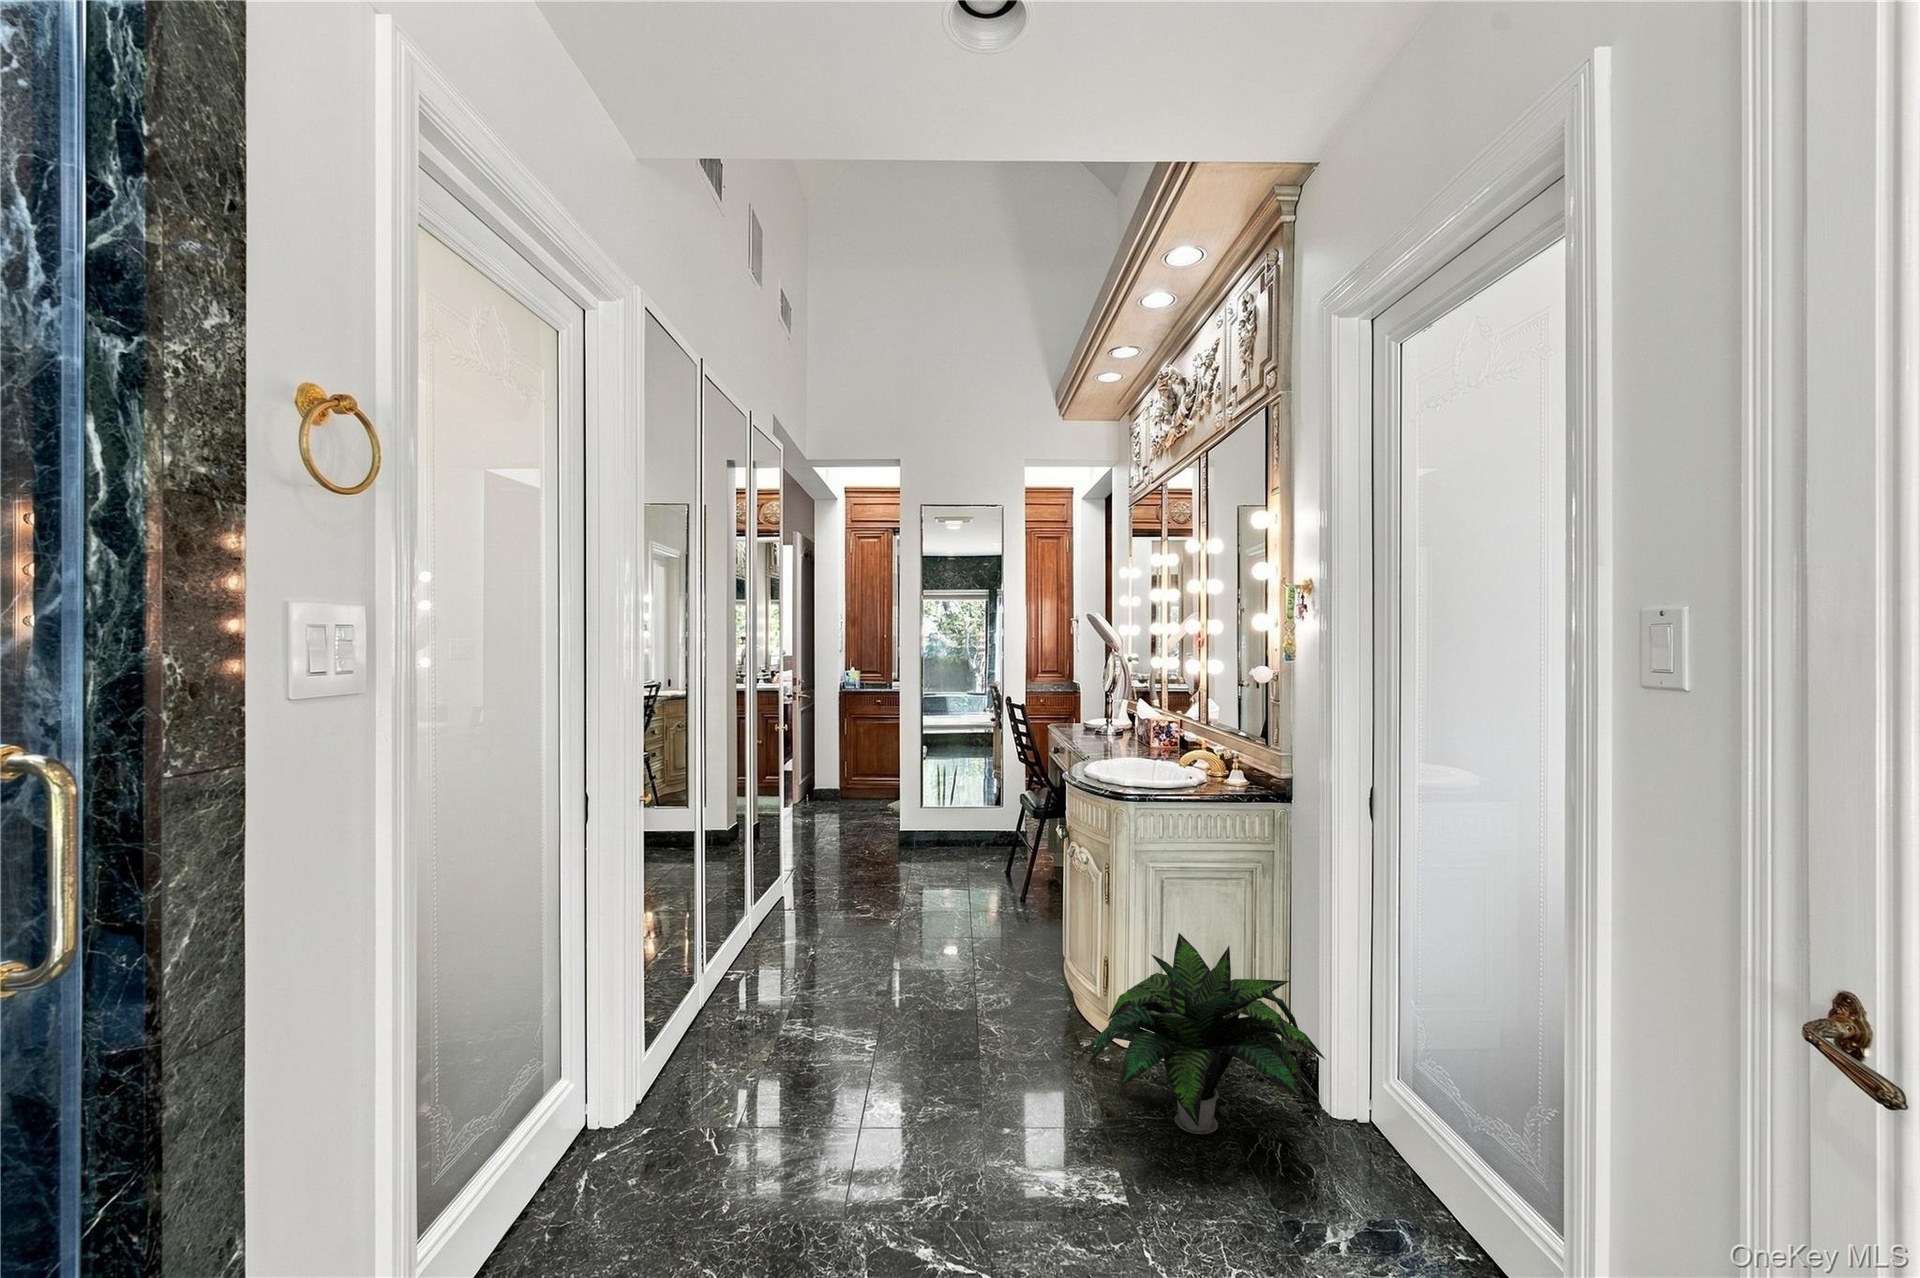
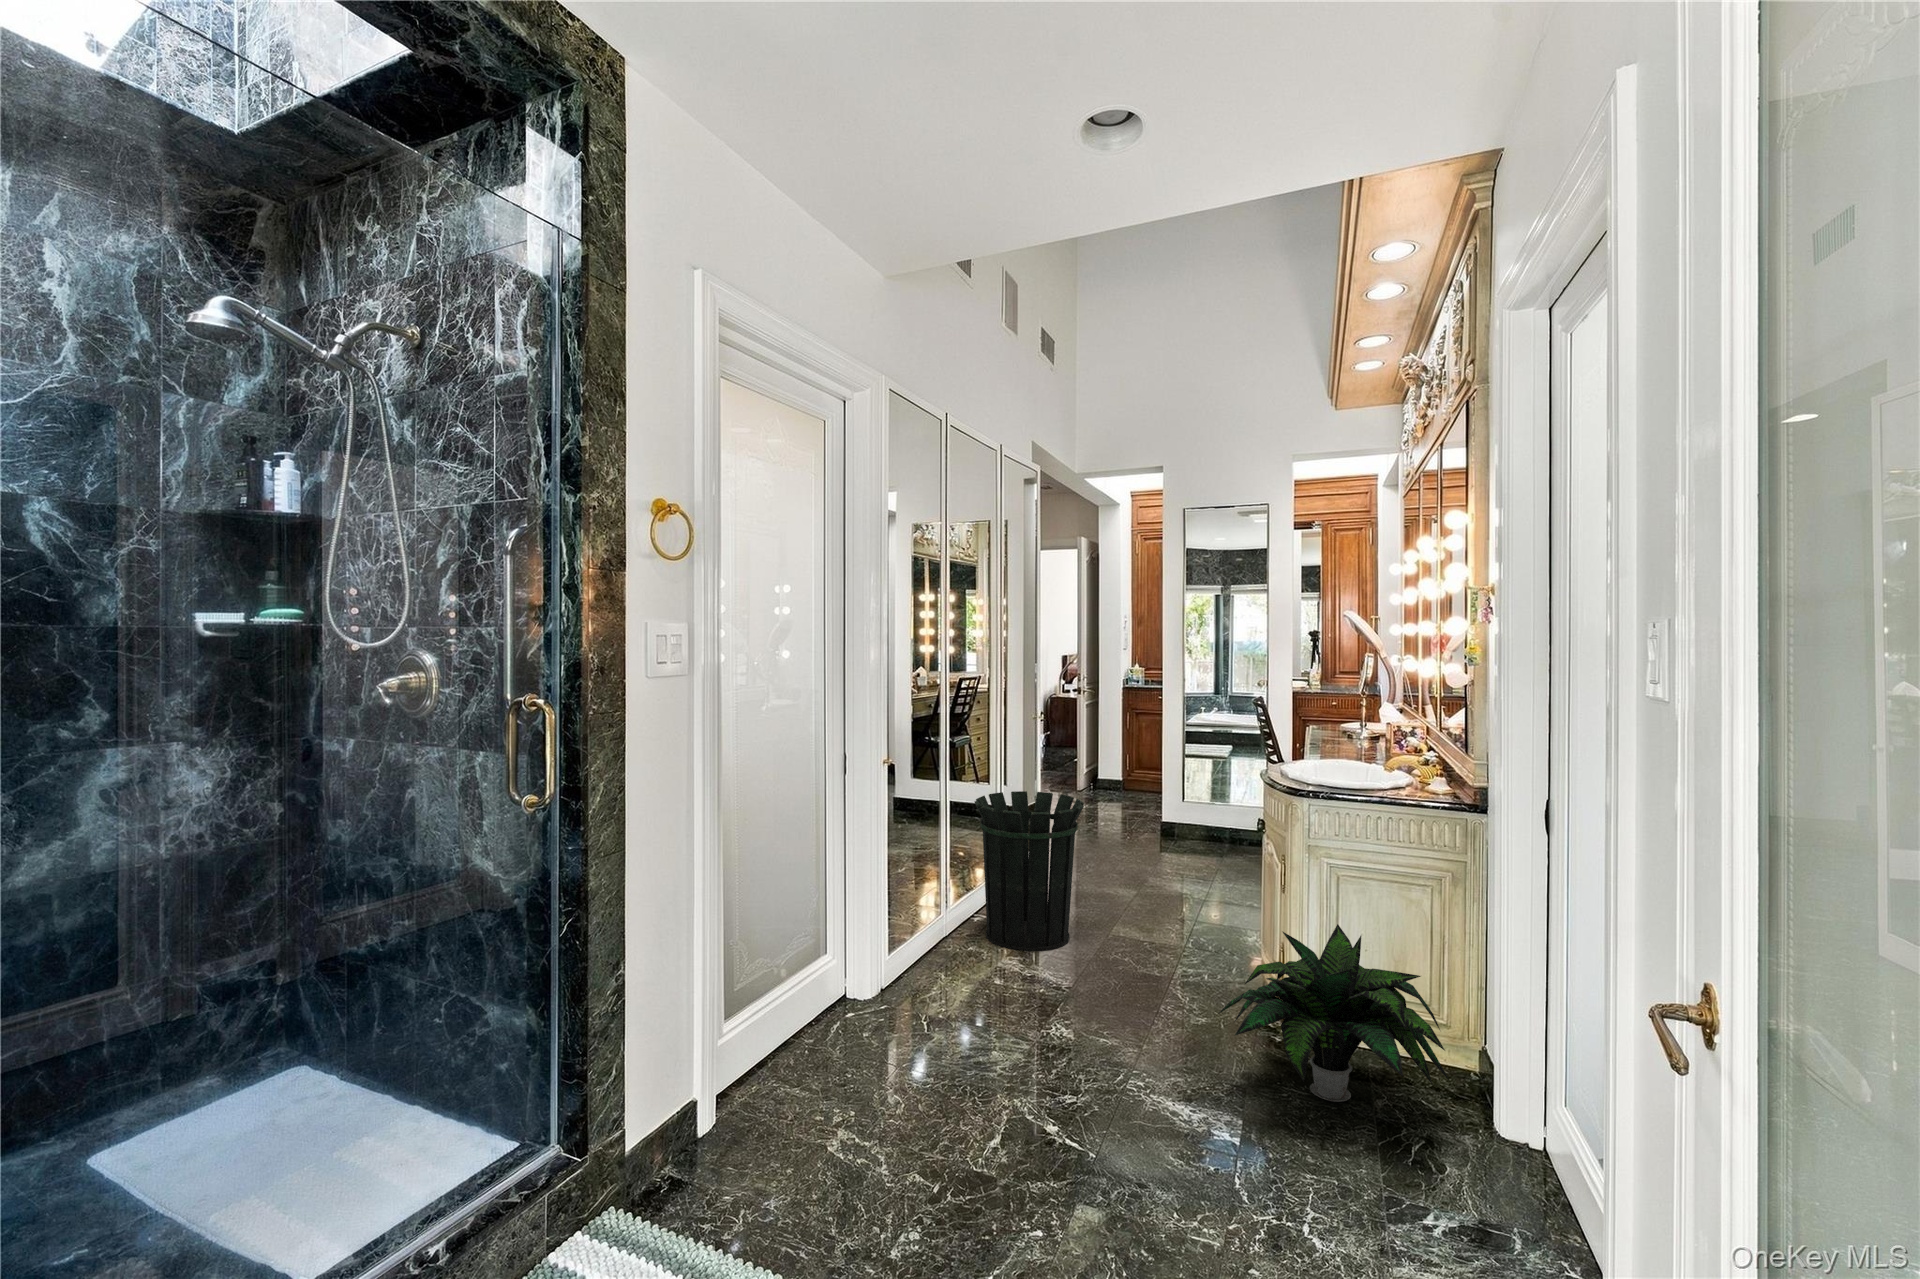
waste bin: none [730,816,862,1010] -> present [975,791,1084,951]

